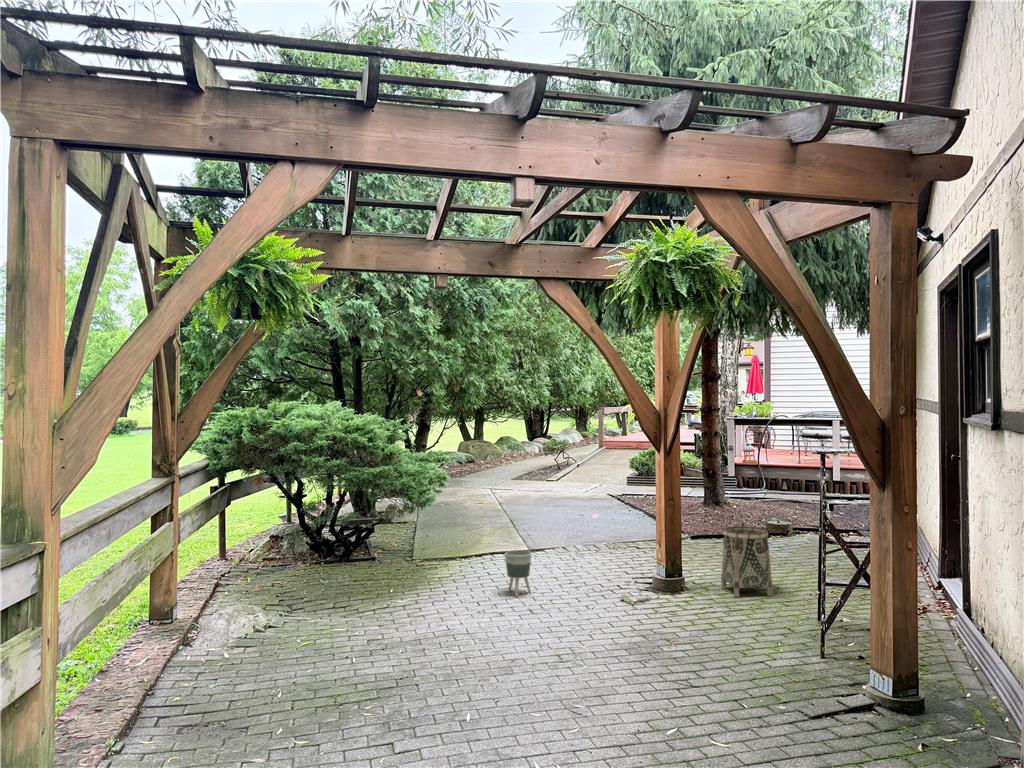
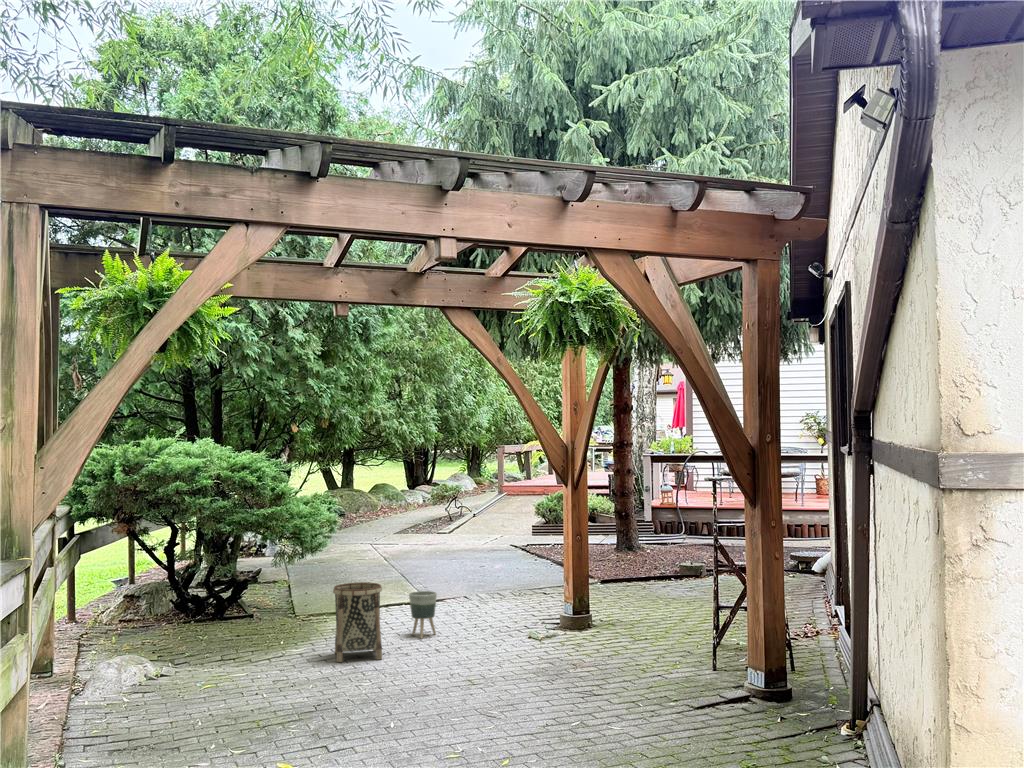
basket: present [721,526,773,597] -> present [333,582,382,662]

